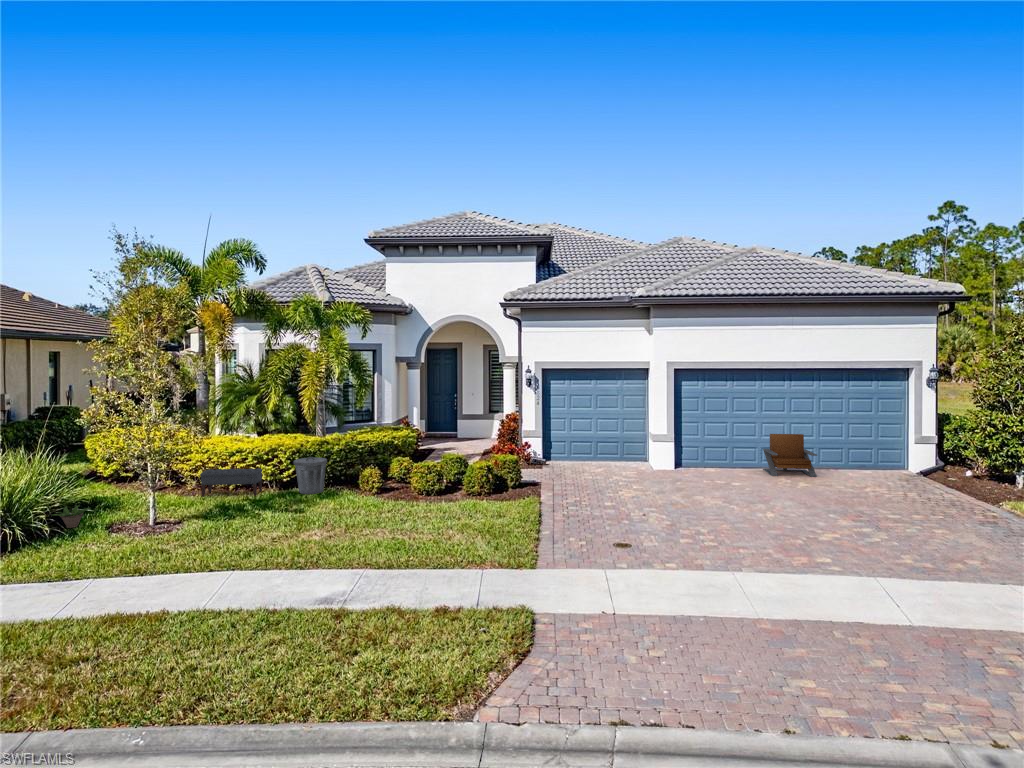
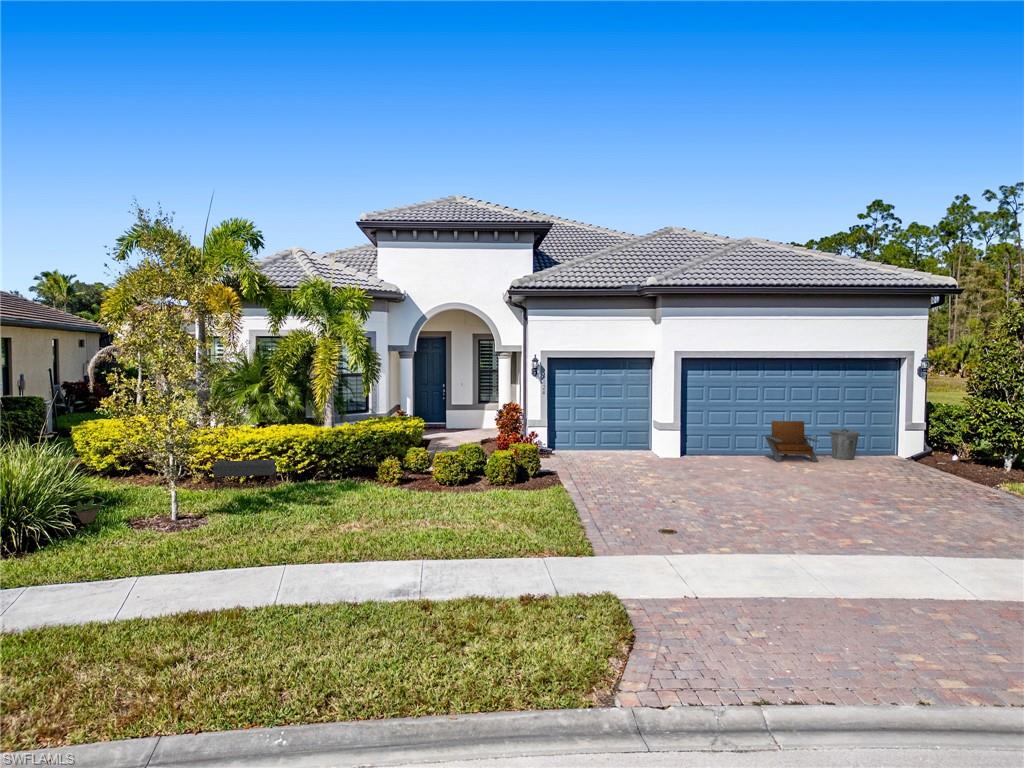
trash can: present [293,457,327,494] -> present [829,429,860,460]

